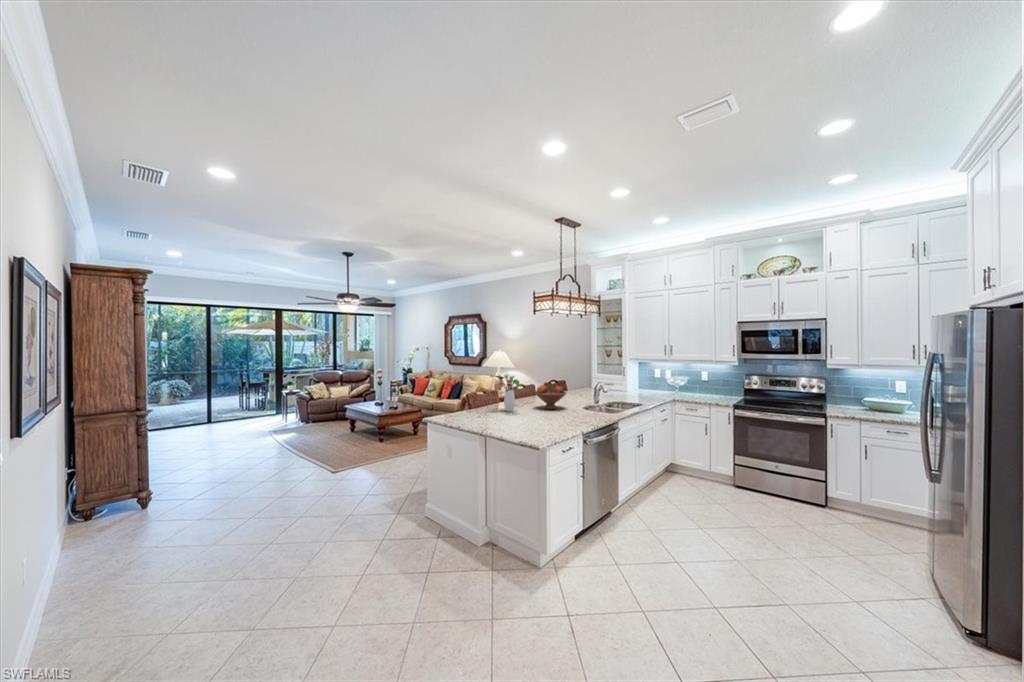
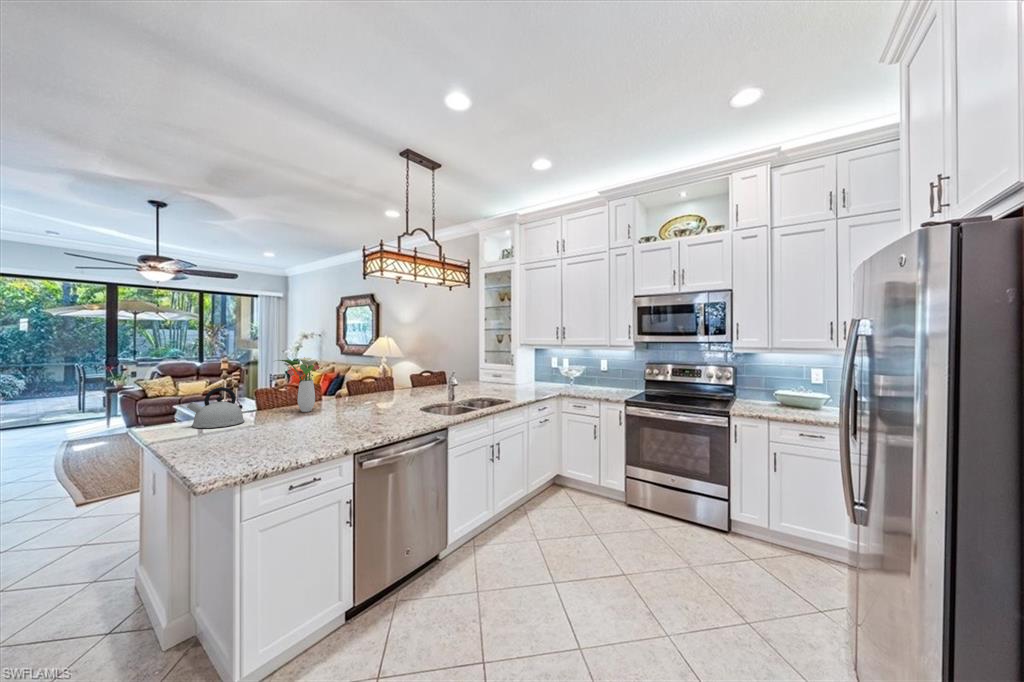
fruit bowl: present [535,385,566,409] -> none [353,374,398,408]
kettle: none [459,395,486,421] -> present [187,387,244,428]

